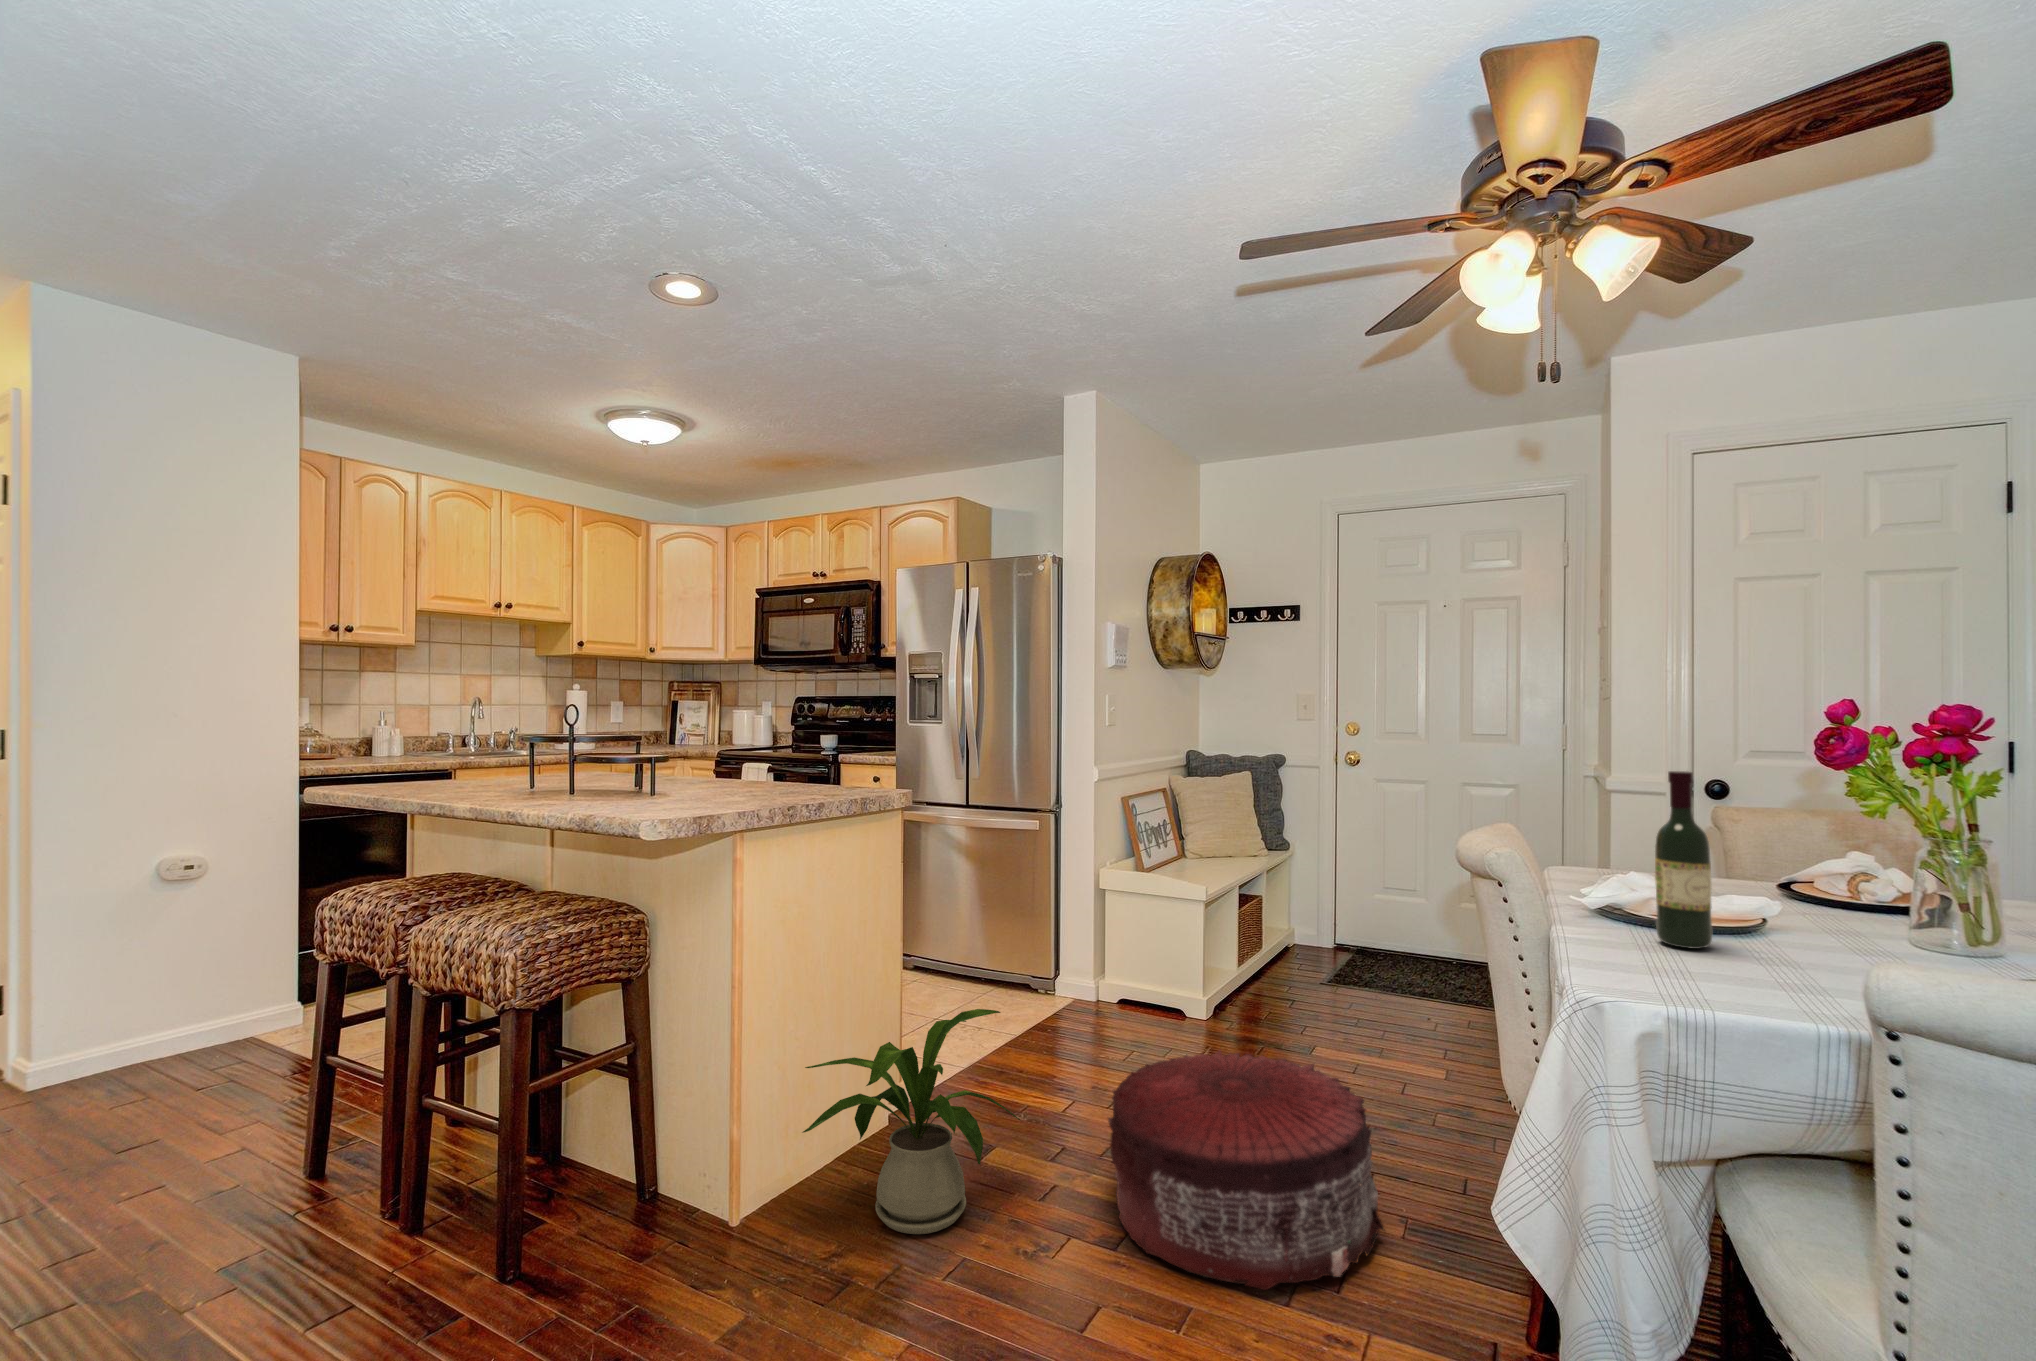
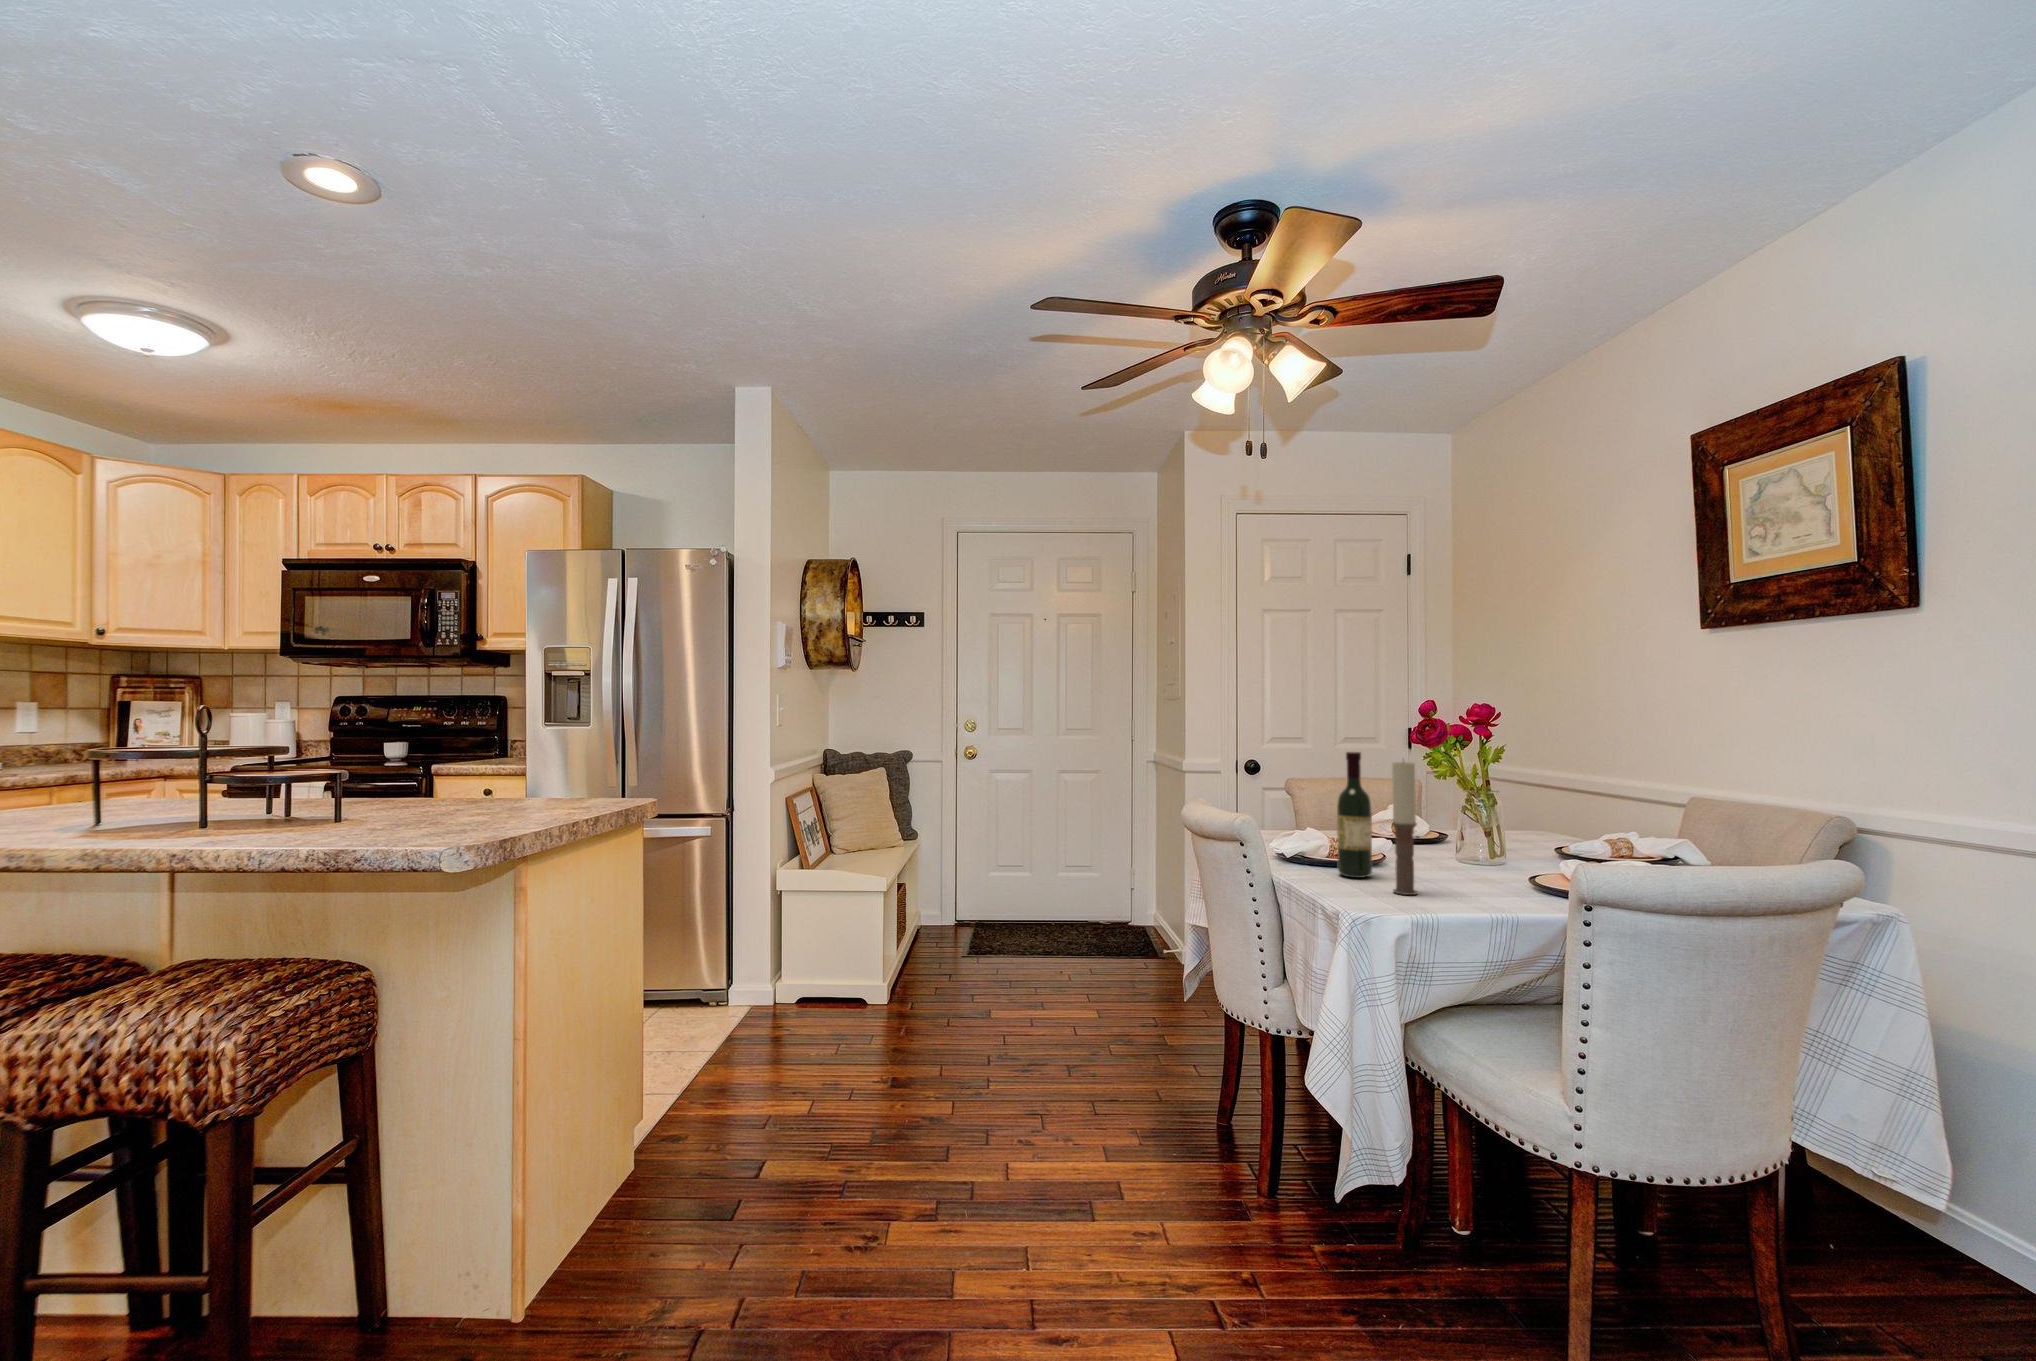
candle: none [1711,783,1755,982] -> present [1392,761,1417,895]
house plant: present [803,1009,1020,1234] -> none [580,1016,816,1269]
pouf: present [1108,1050,1384,1290] -> none [898,1016,1132,1219]

